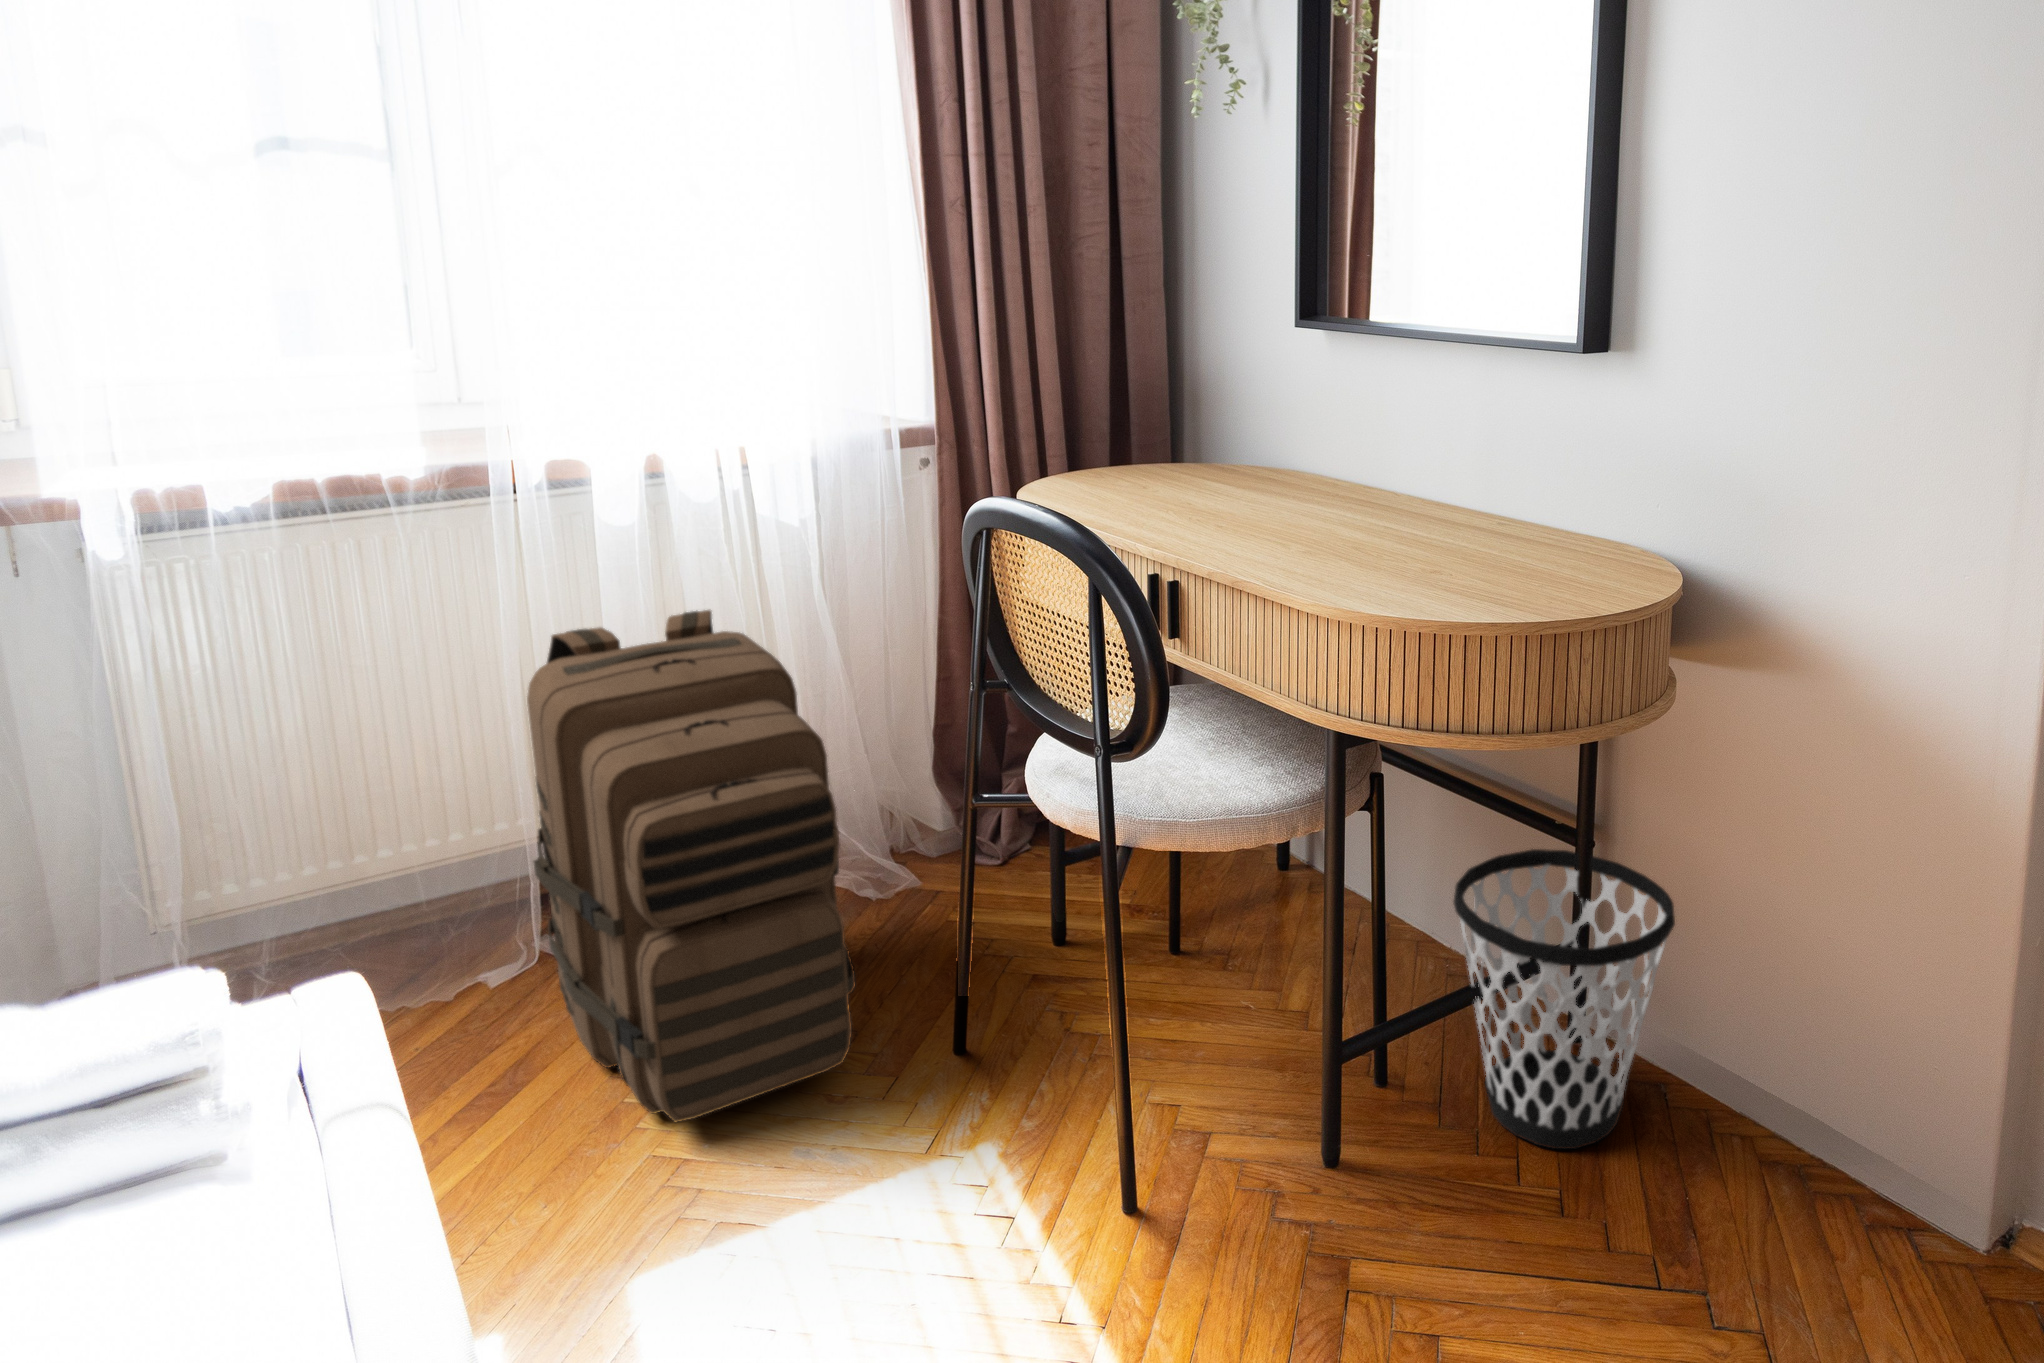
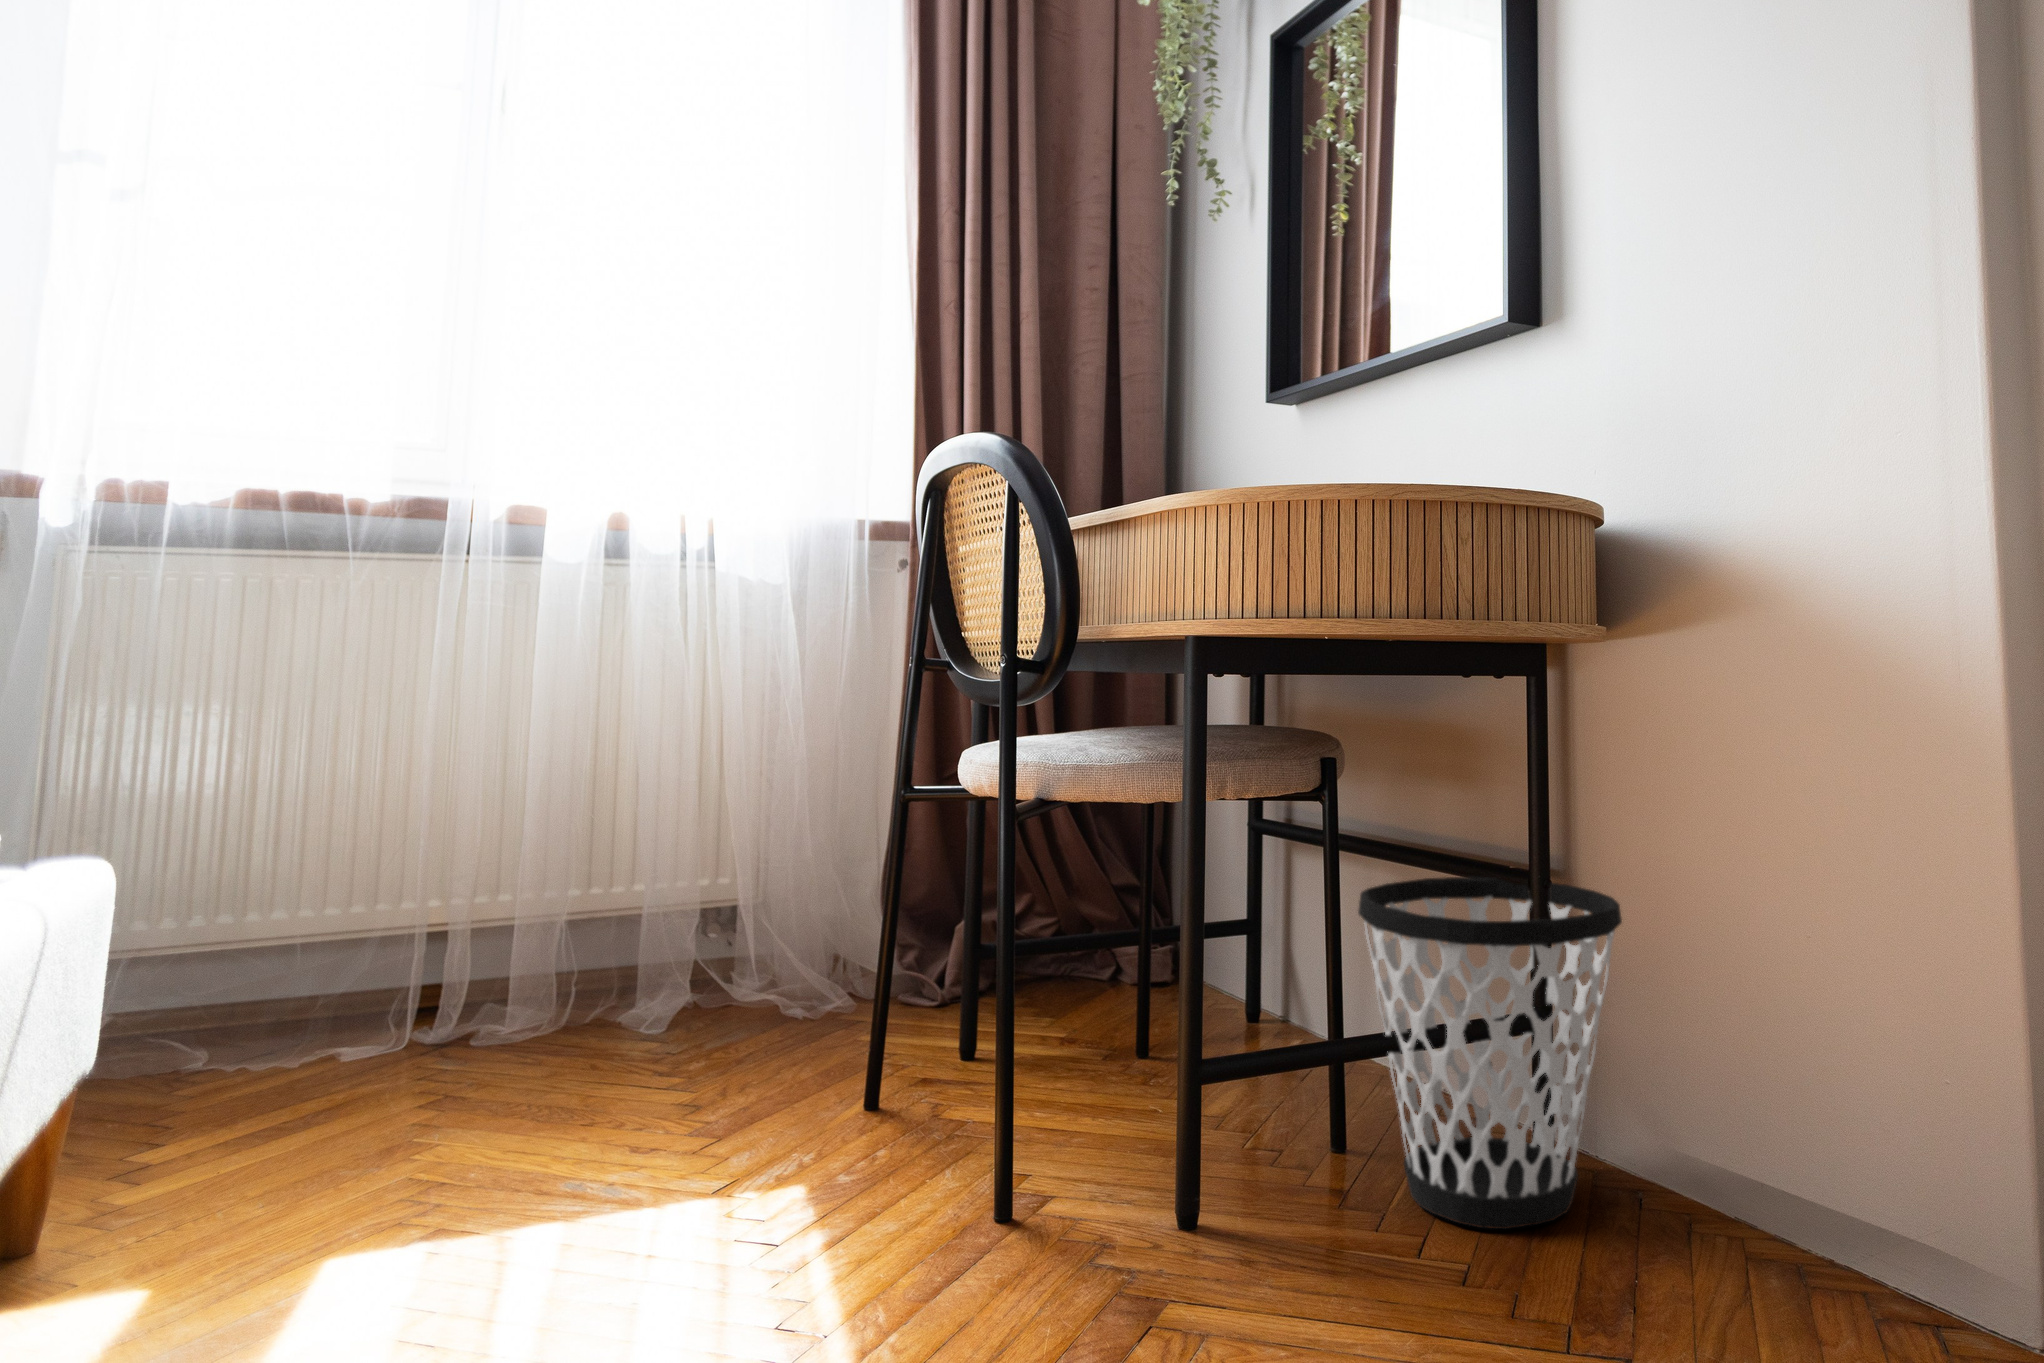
backpack: present [527,610,855,1122] -> none [387,647,706,1142]

